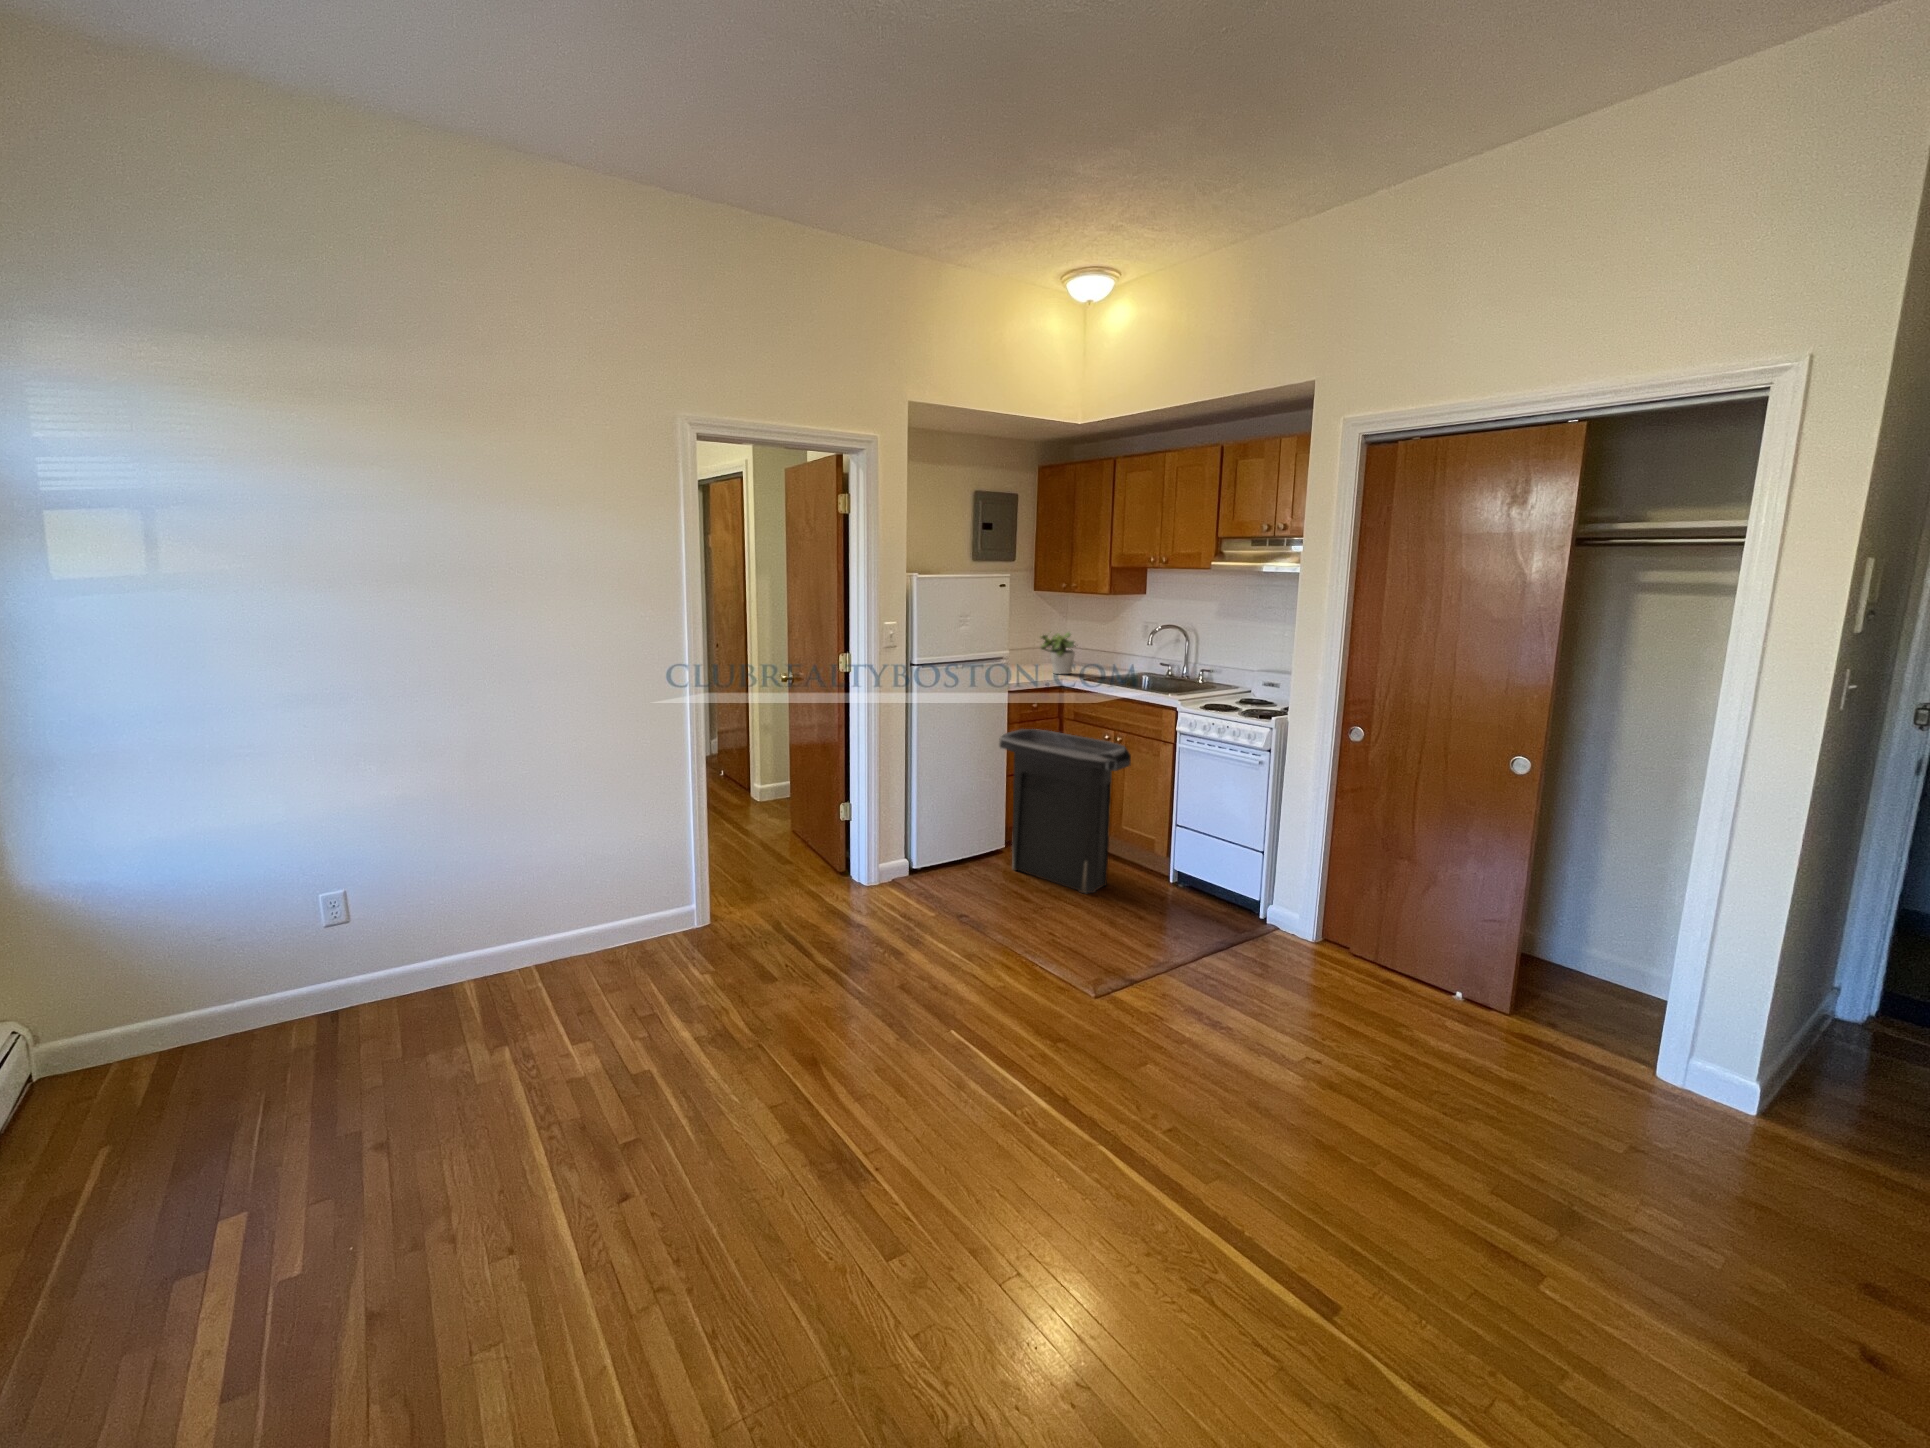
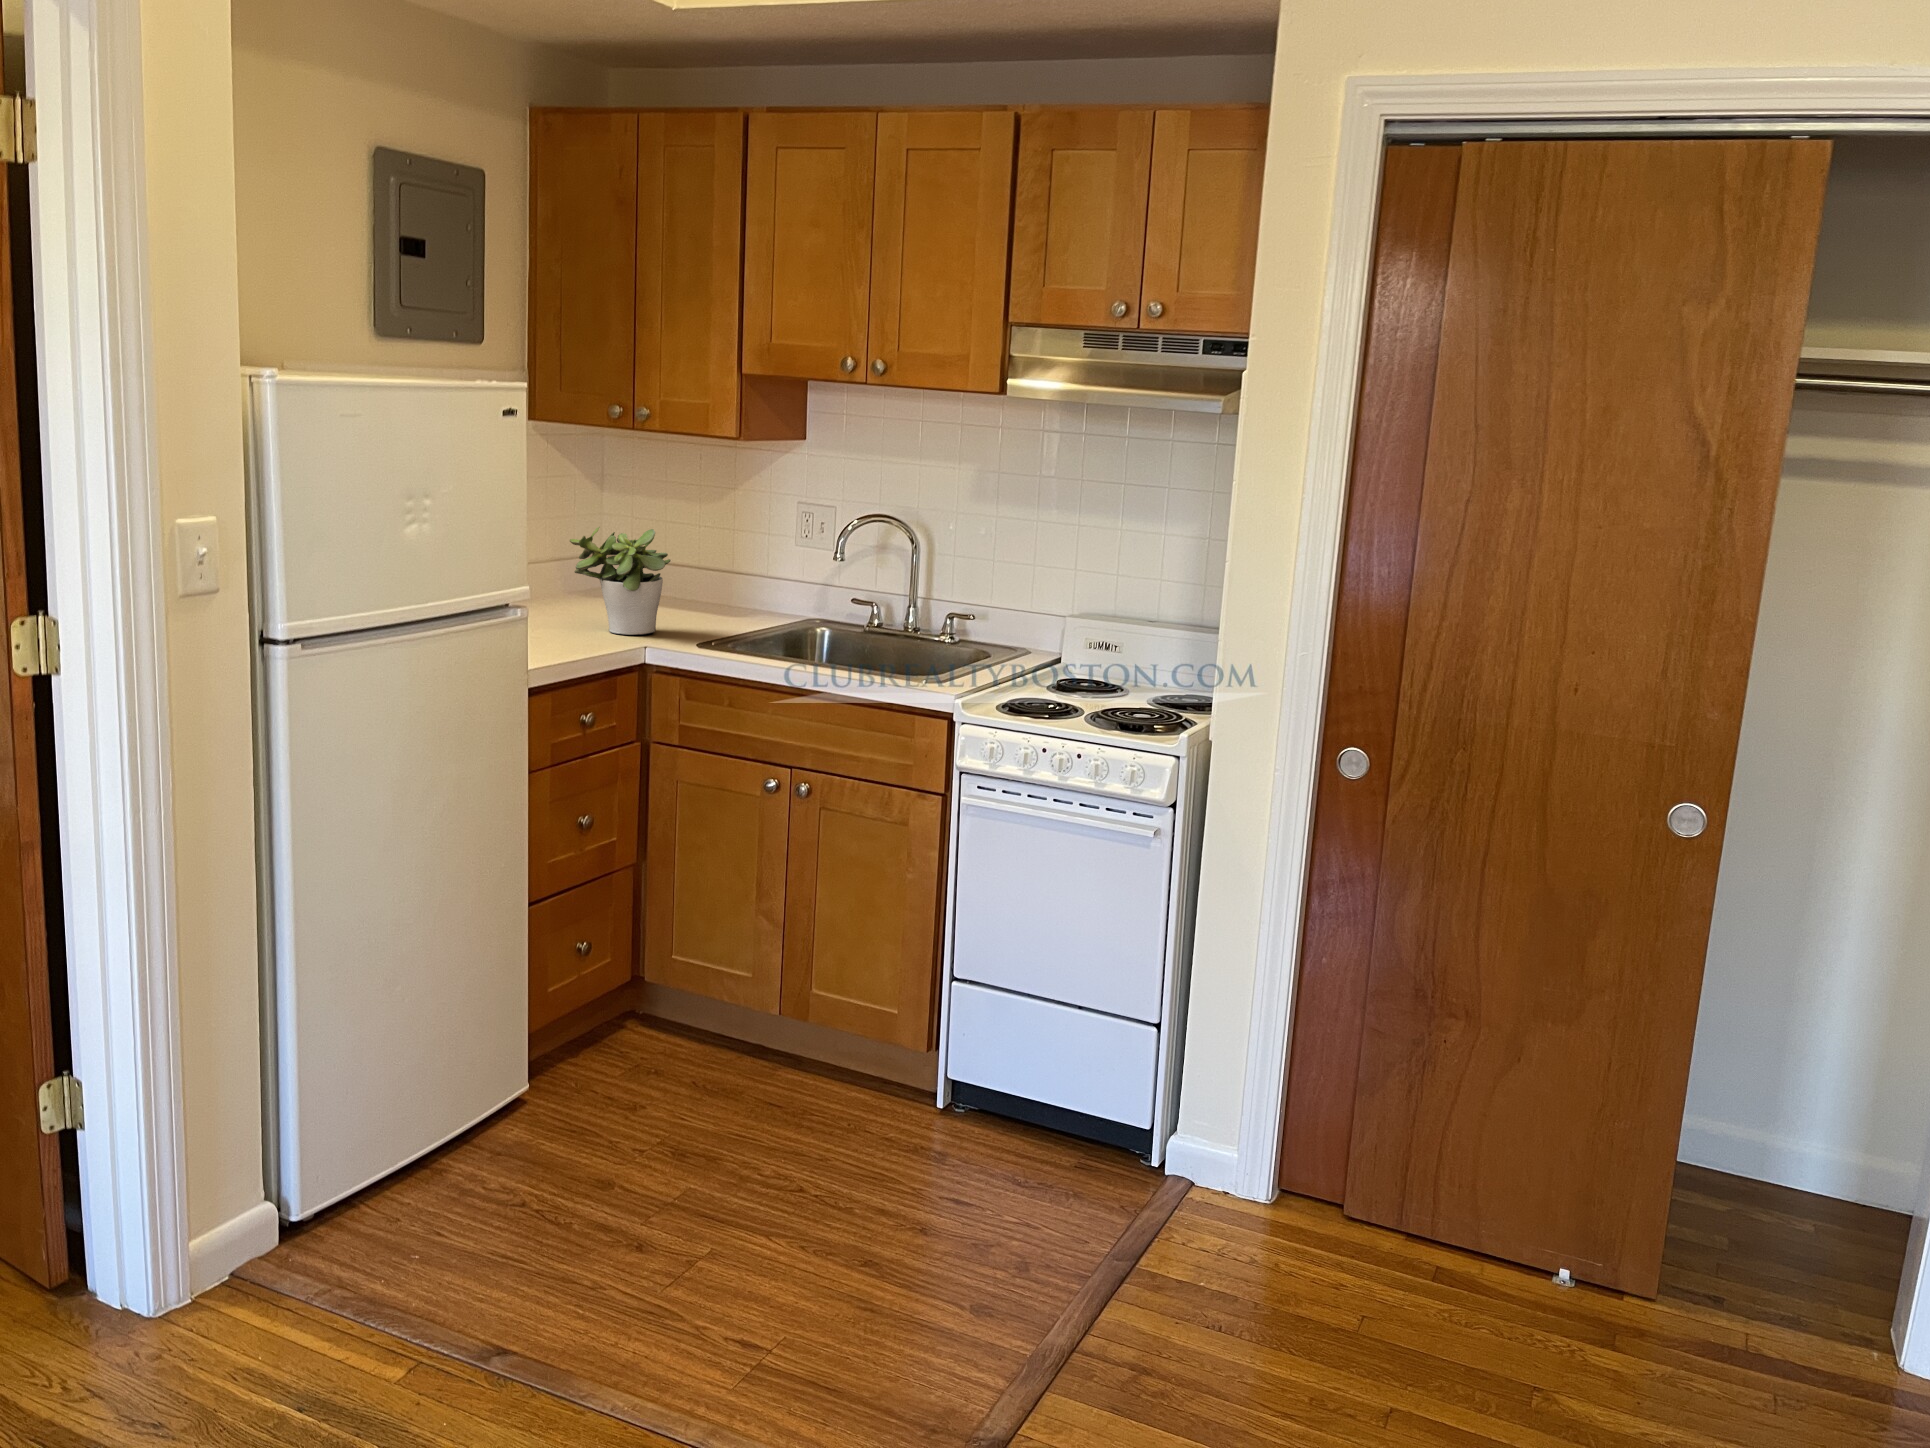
trash can: present [999,729,1131,893] -> none [516,785,867,1185]

